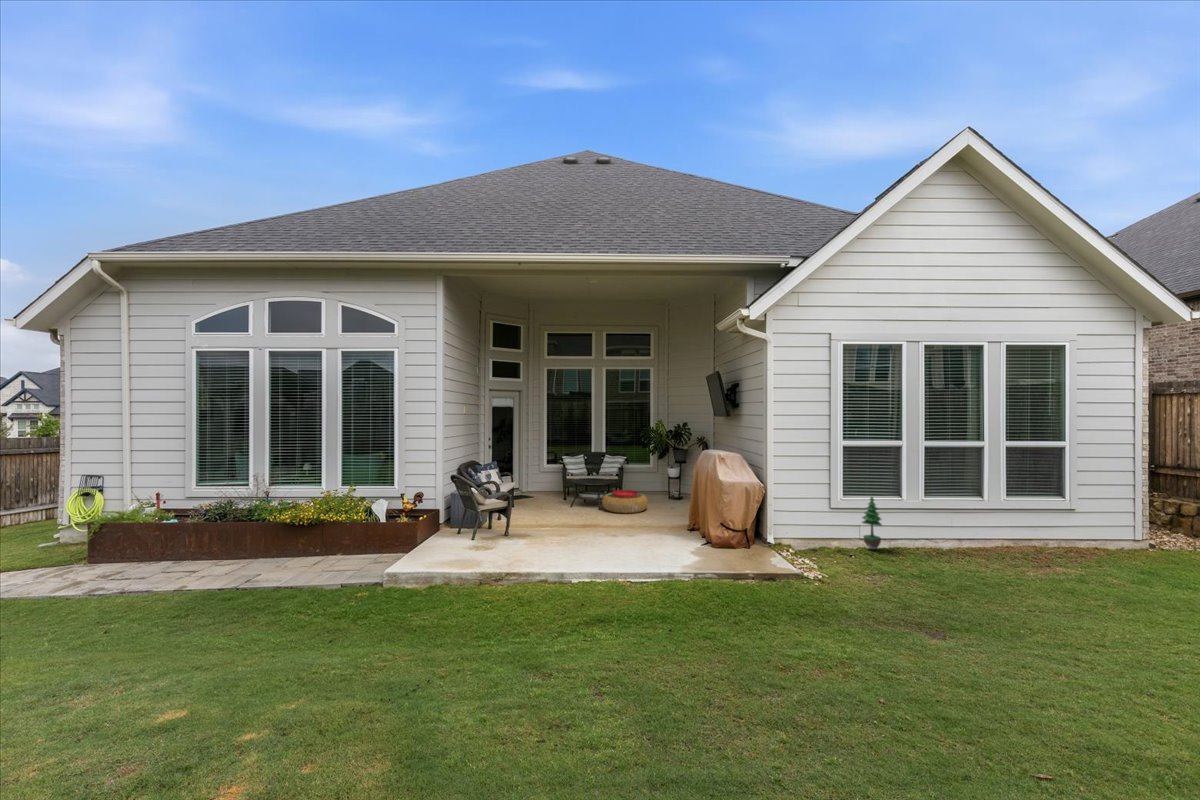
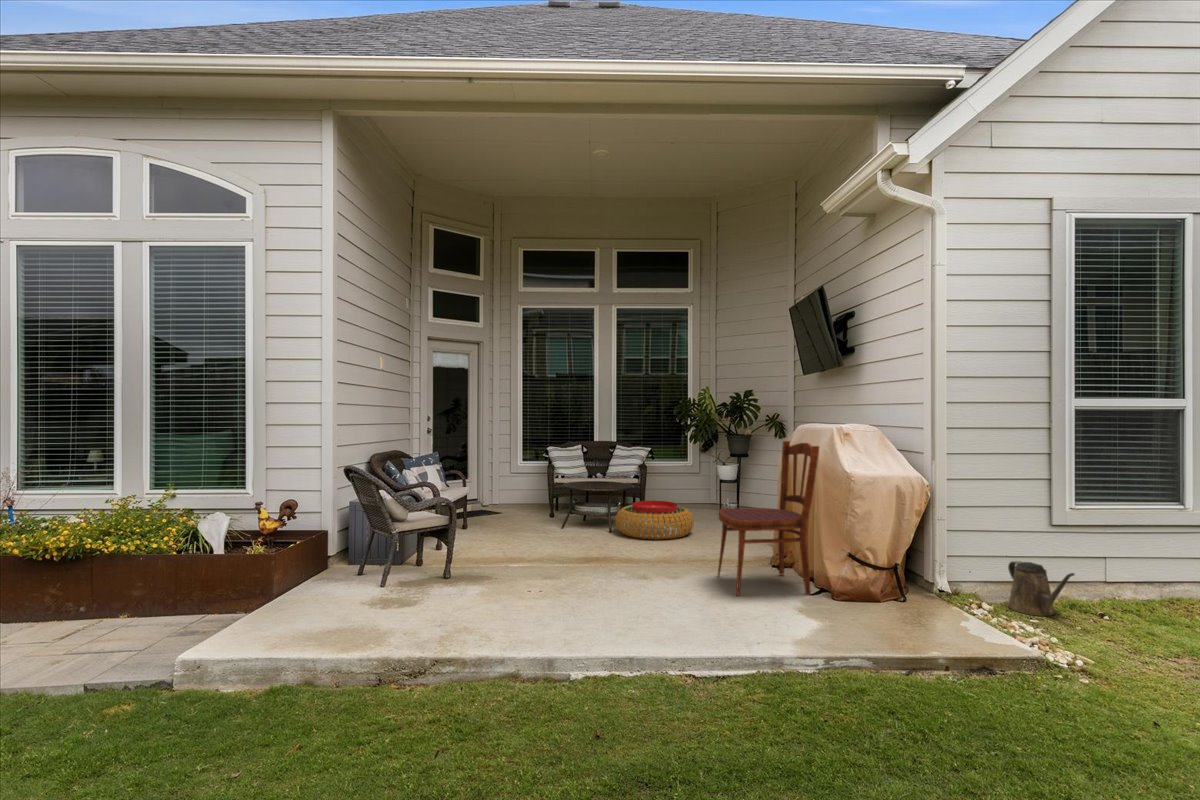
dining chair: none [655,460,706,545] -> present [718,441,819,596]
potted tree: present [862,497,882,549] -> none [1110,502,1158,605]
watering can: none [805,526,831,555] -> present [1008,561,1075,616]

